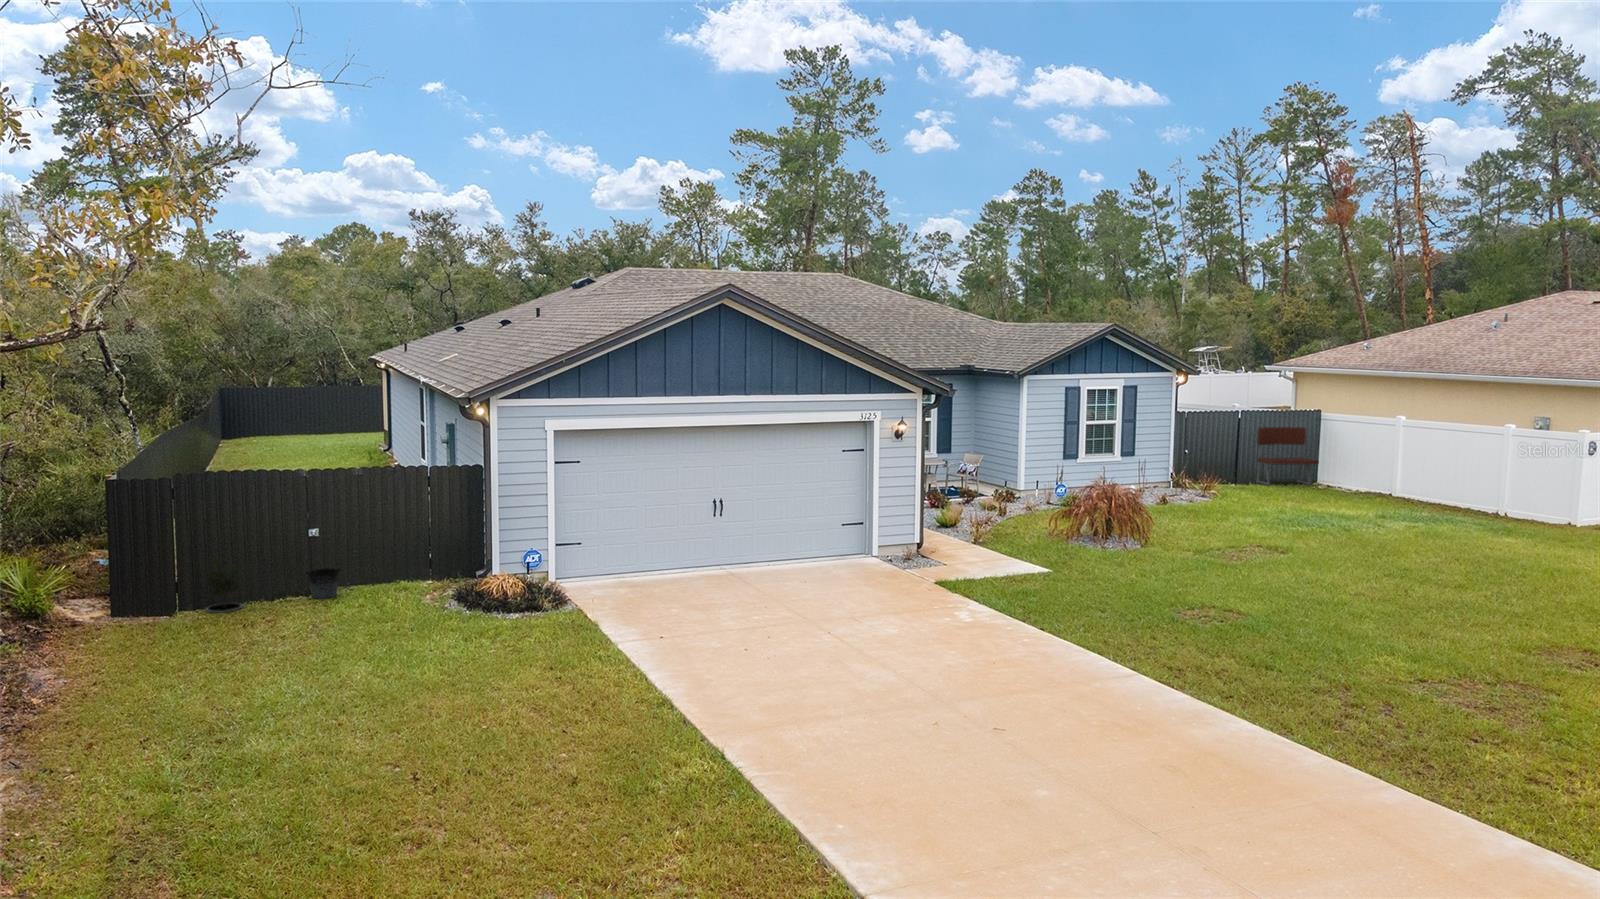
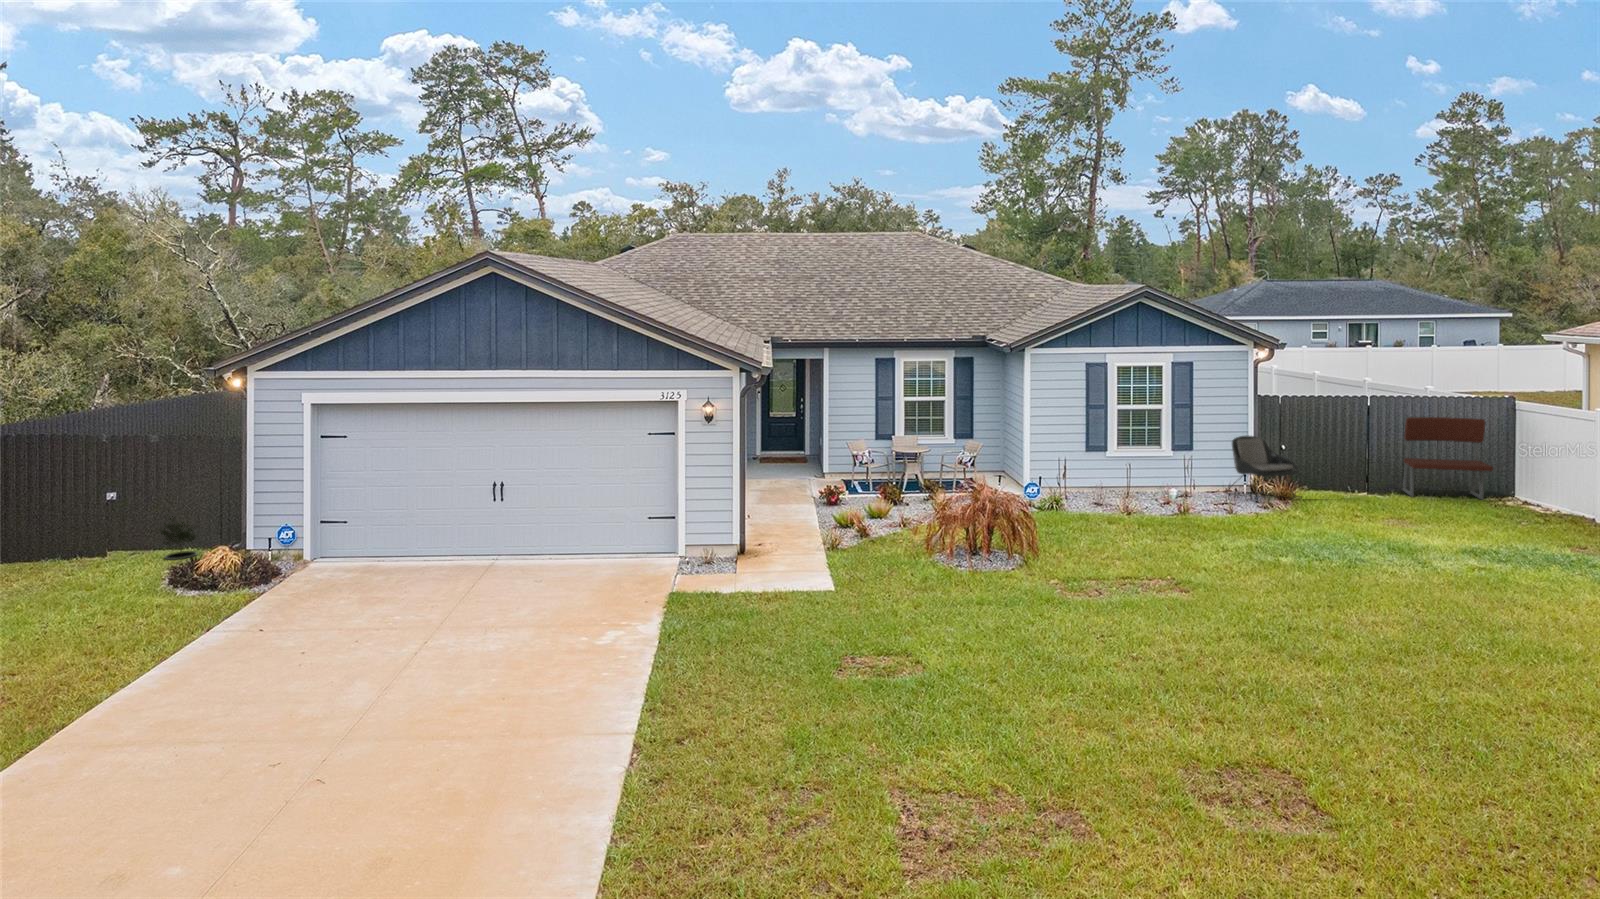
lounge chair: none [1158,444,1210,494] -> present [1228,435,1299,502]
potted tree: present [206,555,243,613] -> present [161,514,197,560]
bucket: present [305,568,341,599] -> none [111,531,144,558]

